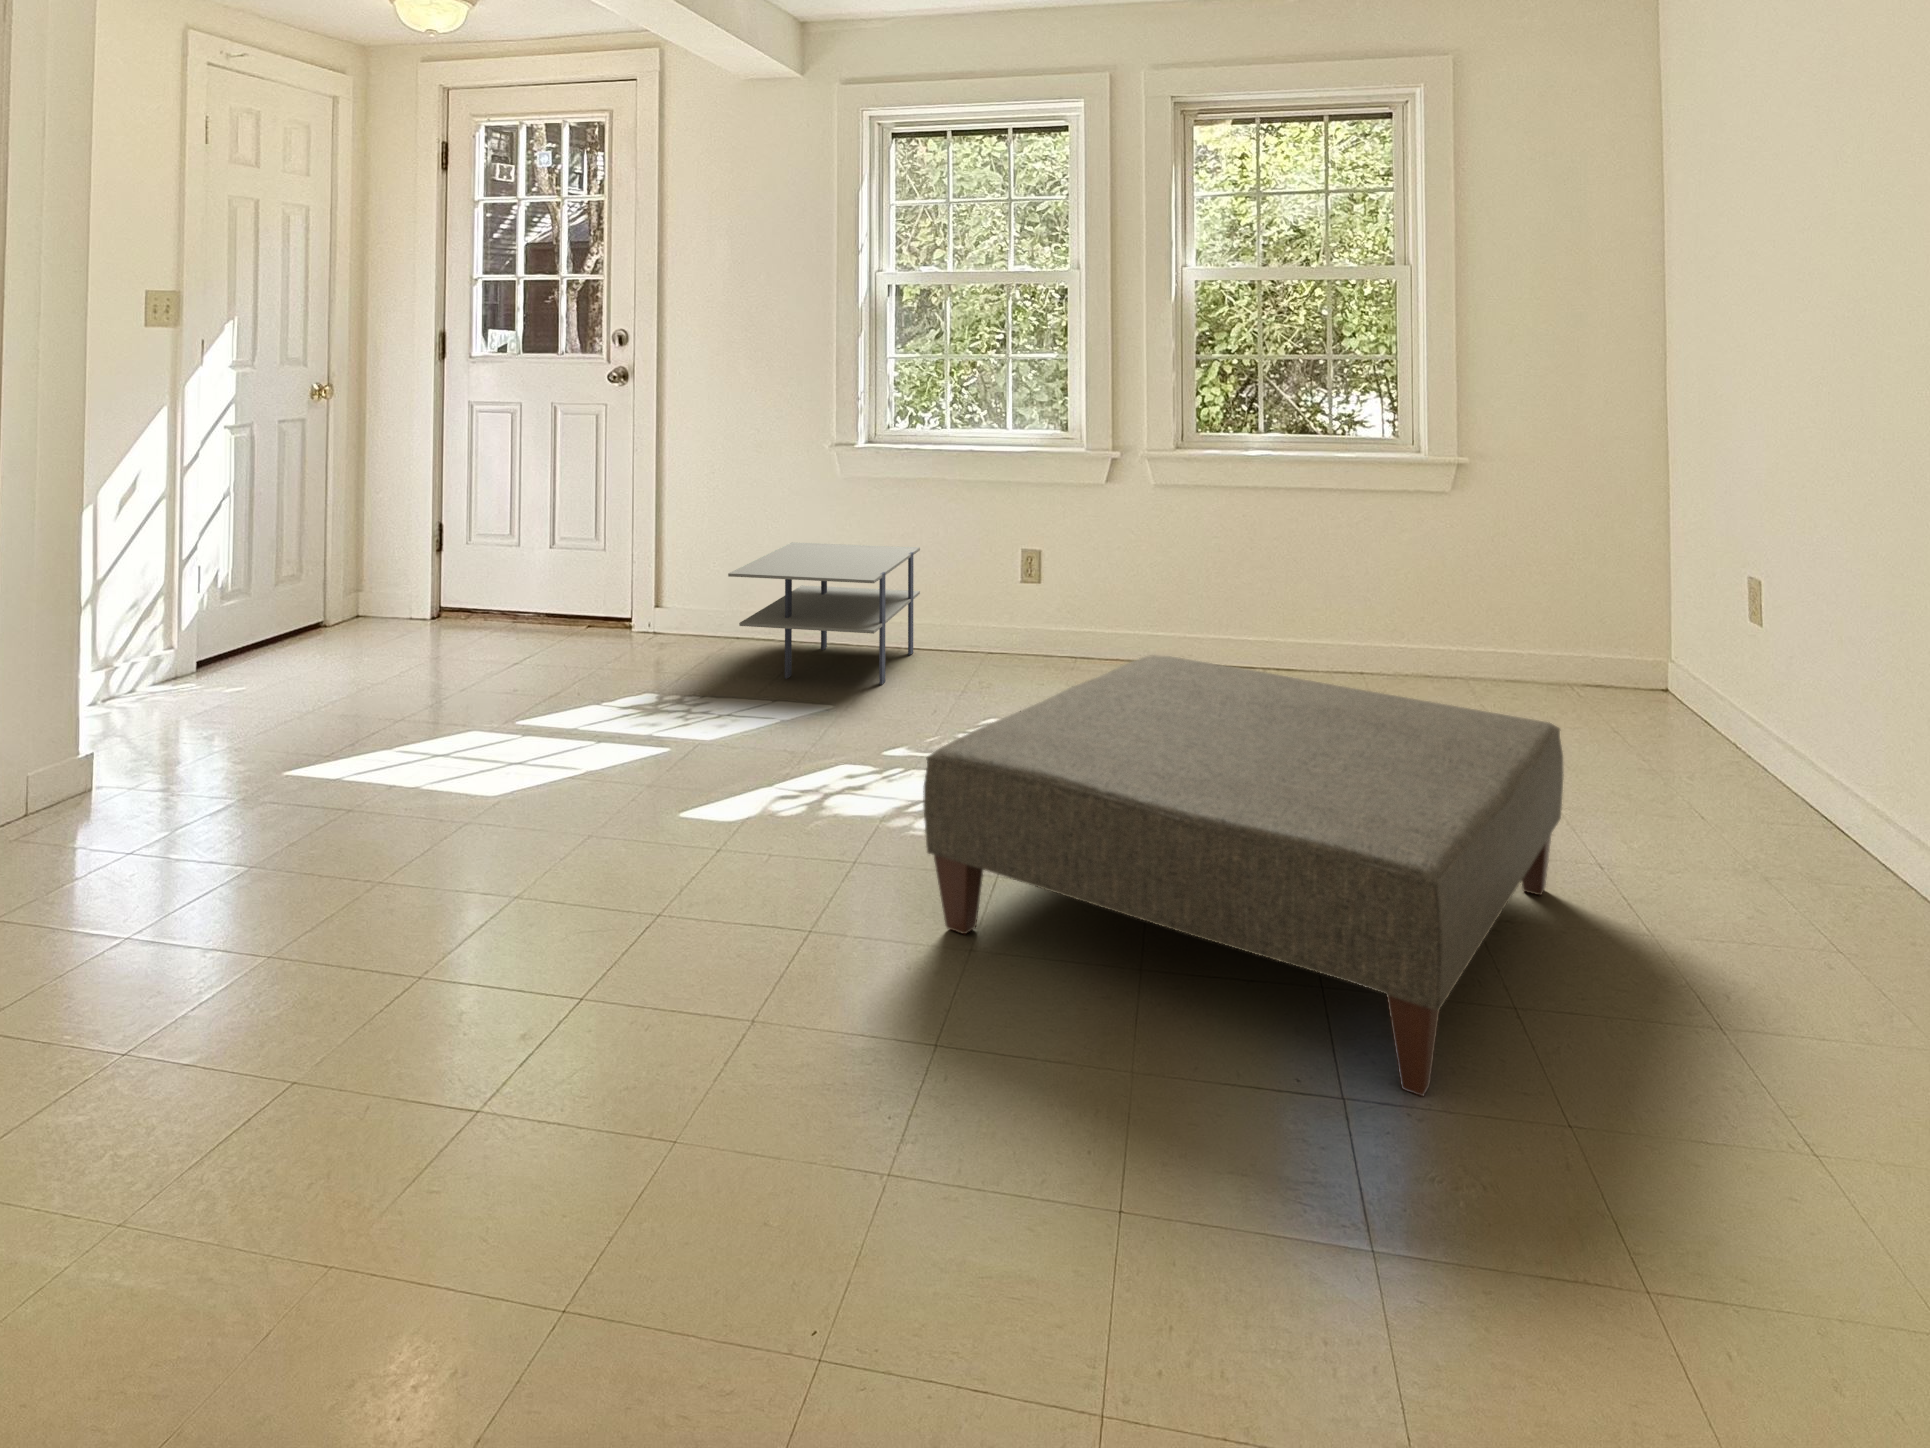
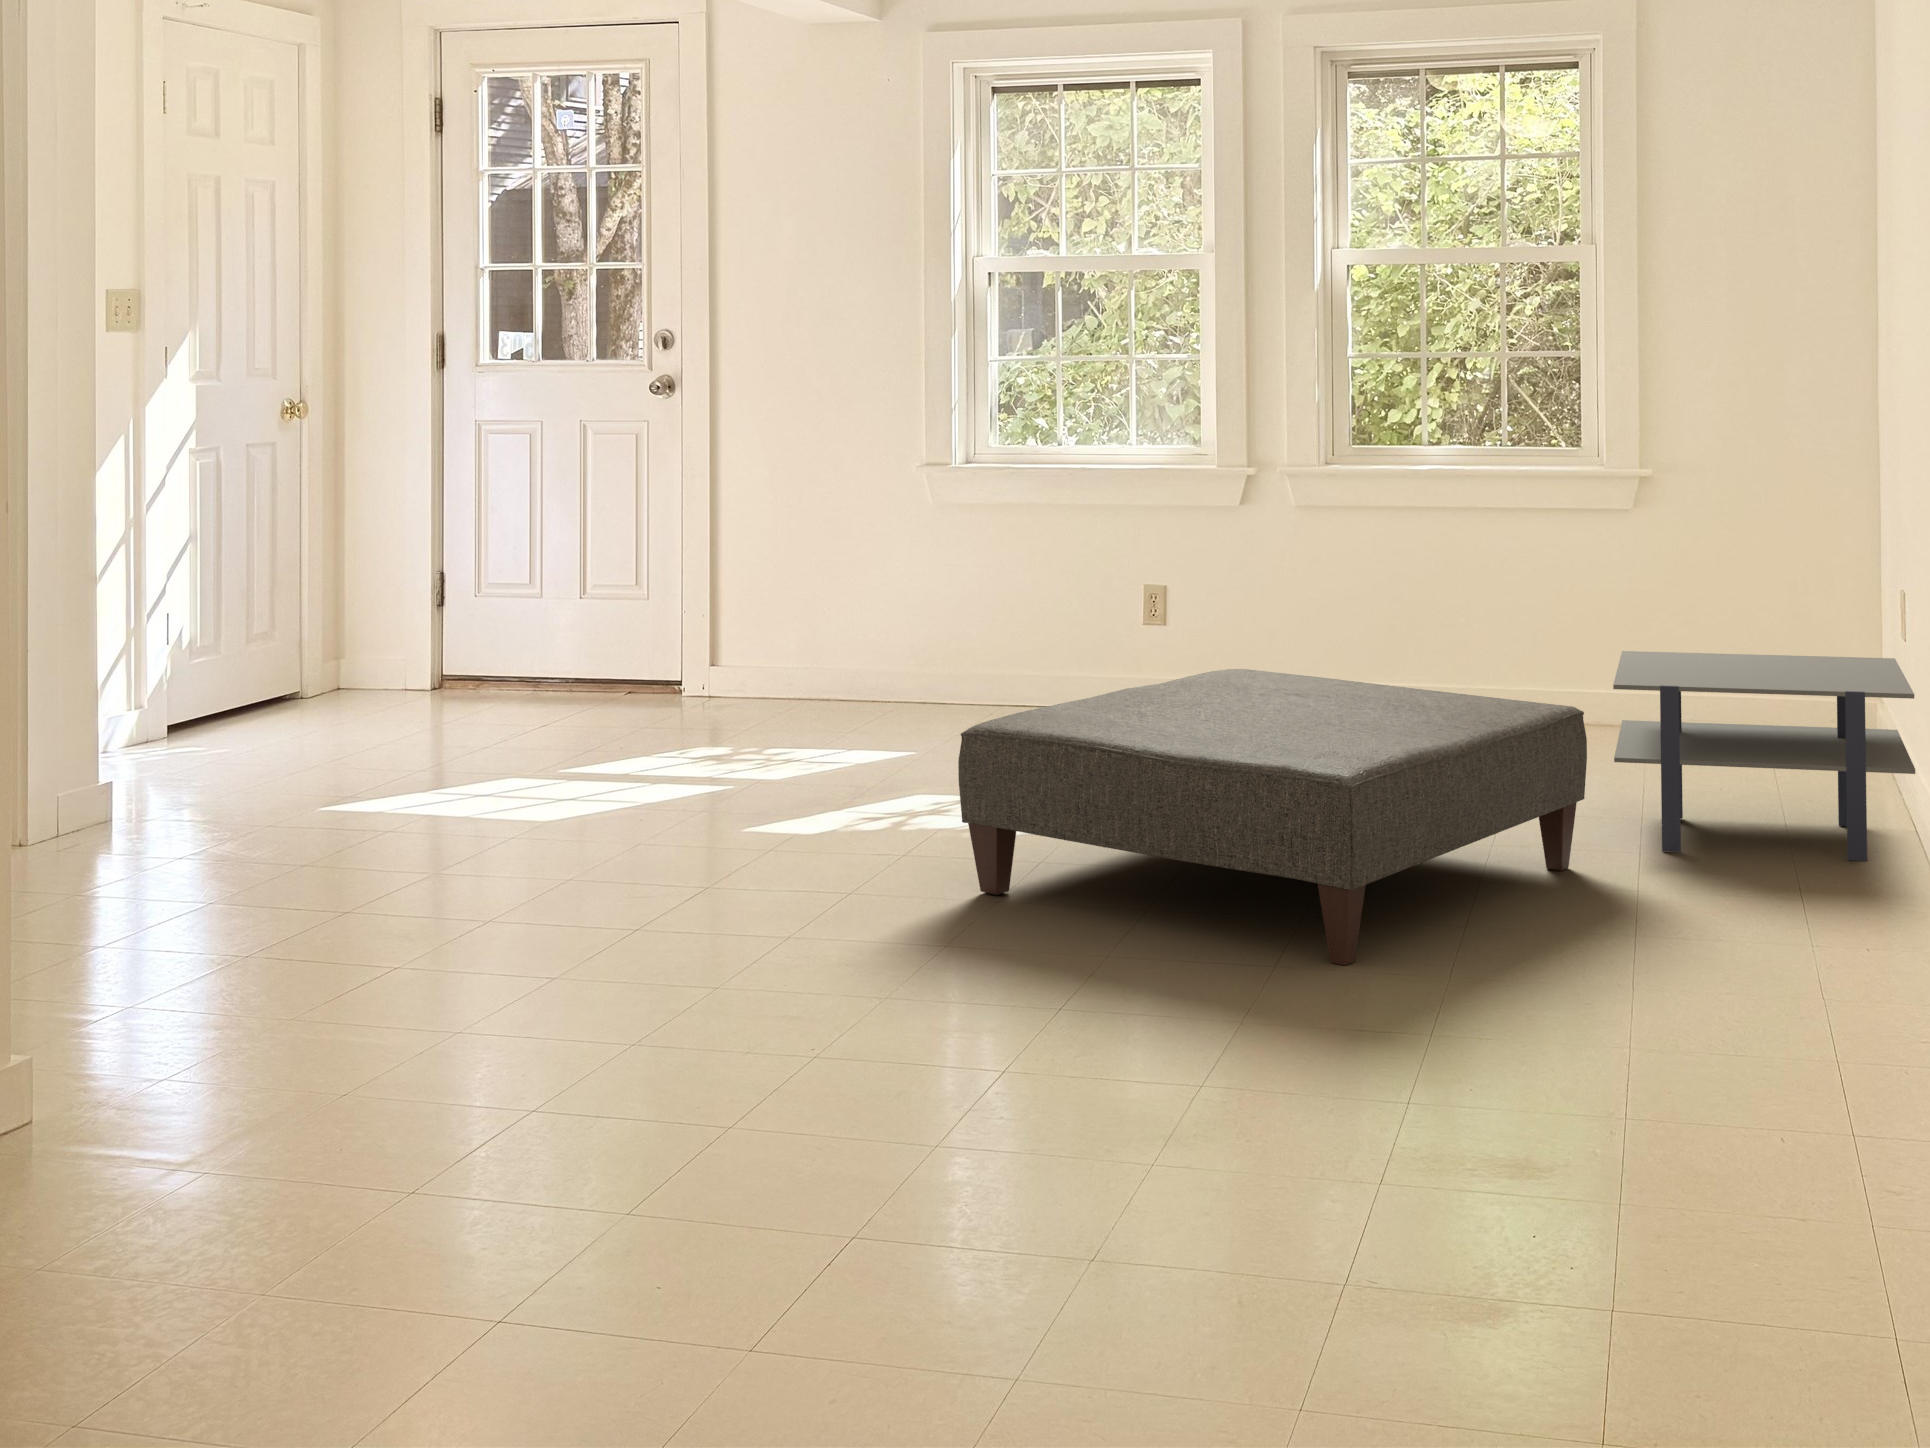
side table: present [728,542,920,685] -> present [1613,651,1915,861]

